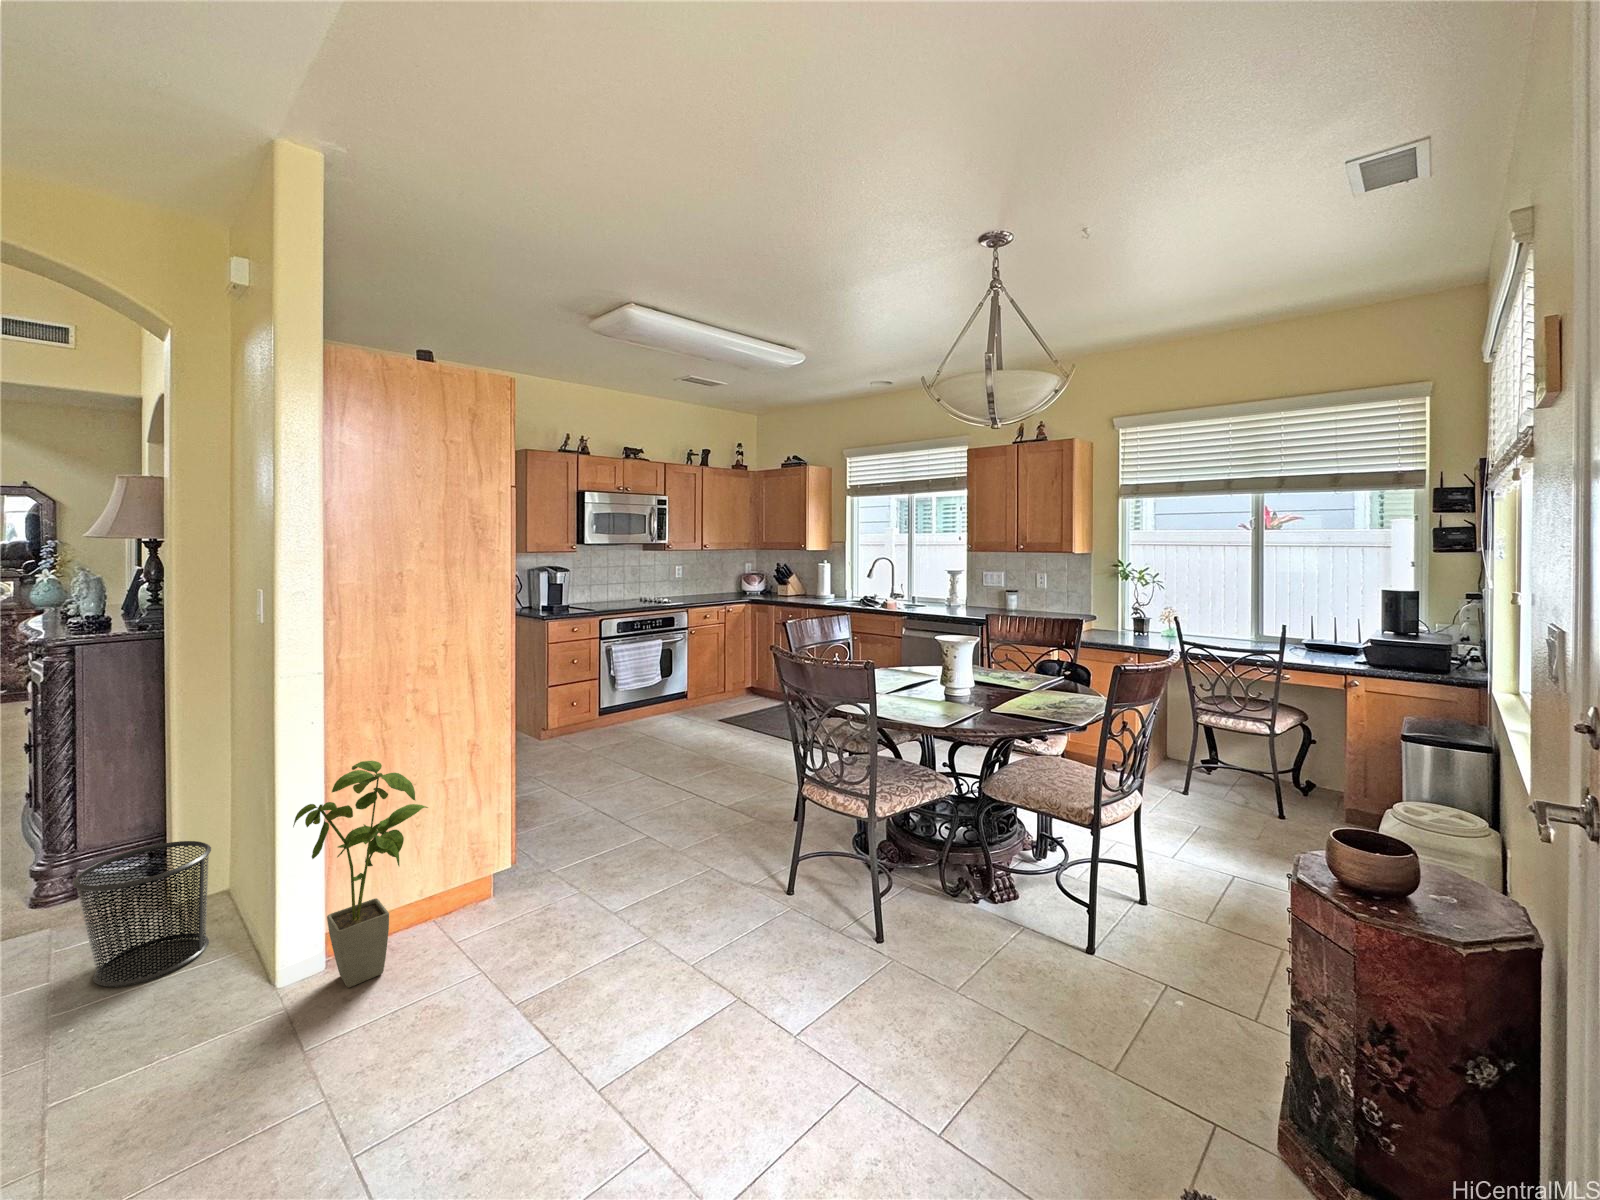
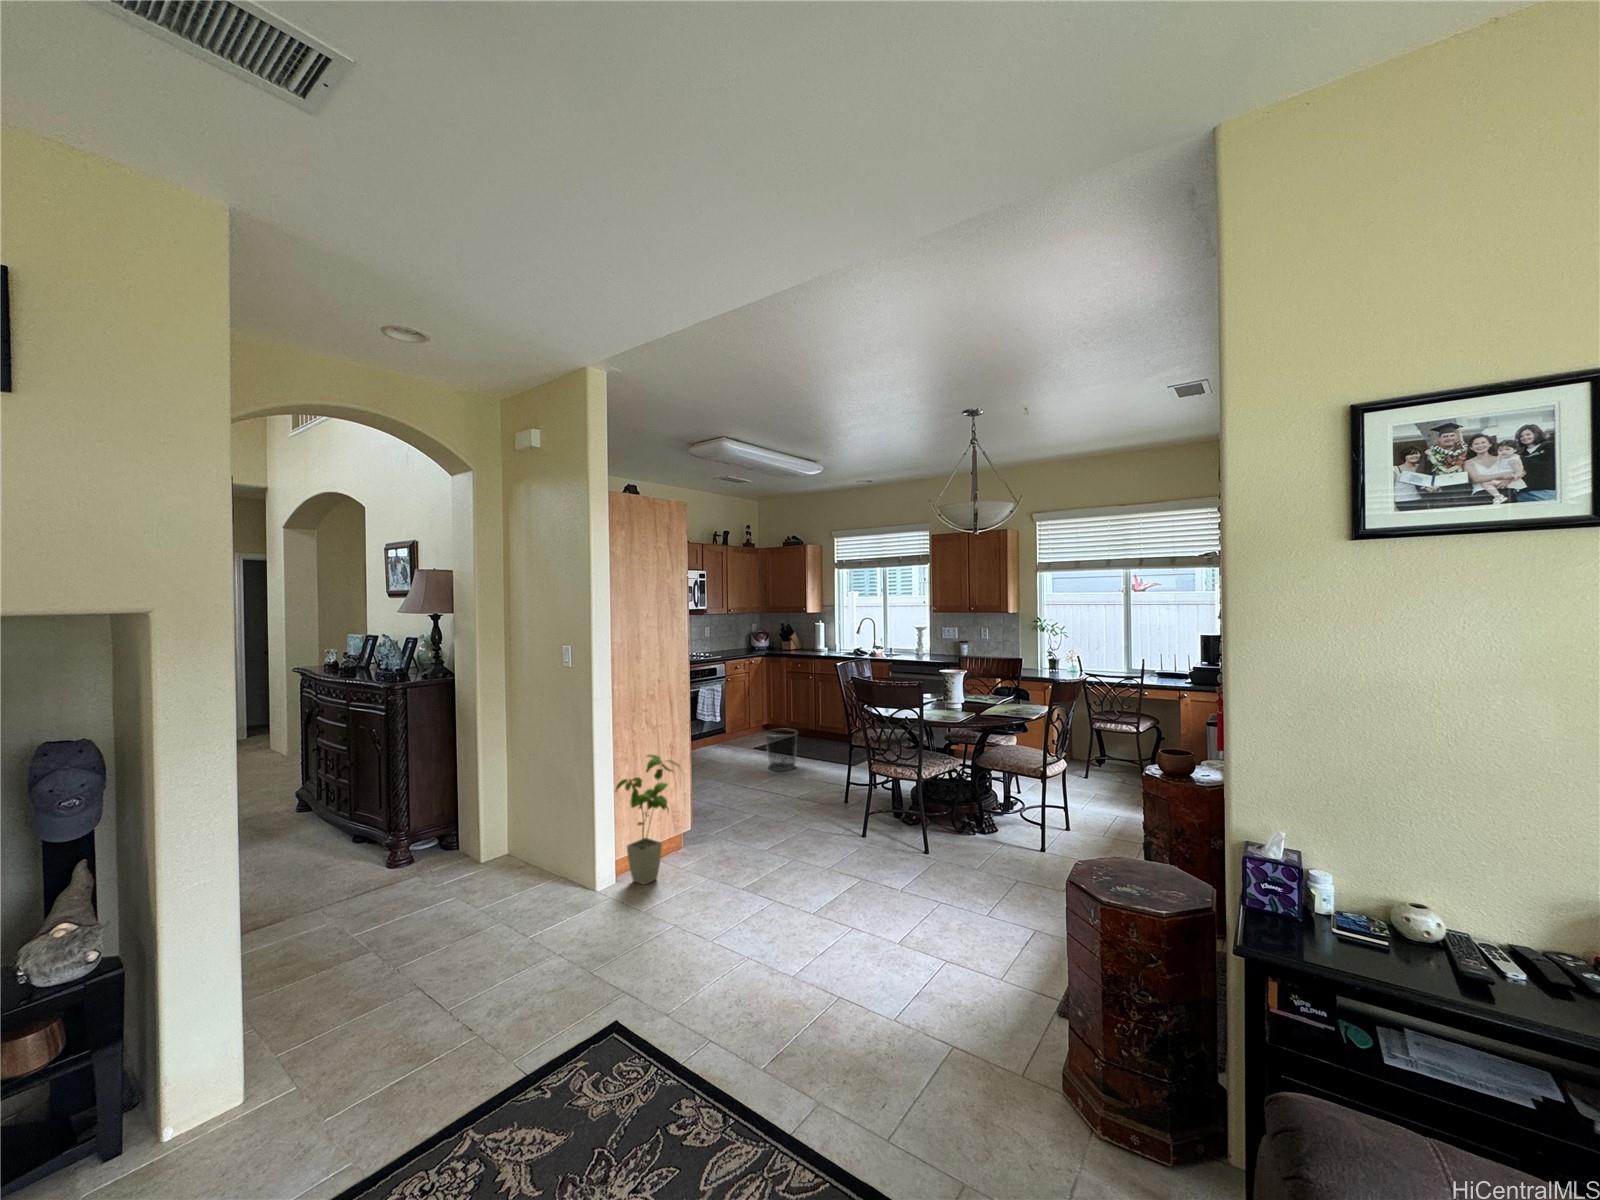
trash can: present [73,841,211,987] -> present [765,729,797,771]

